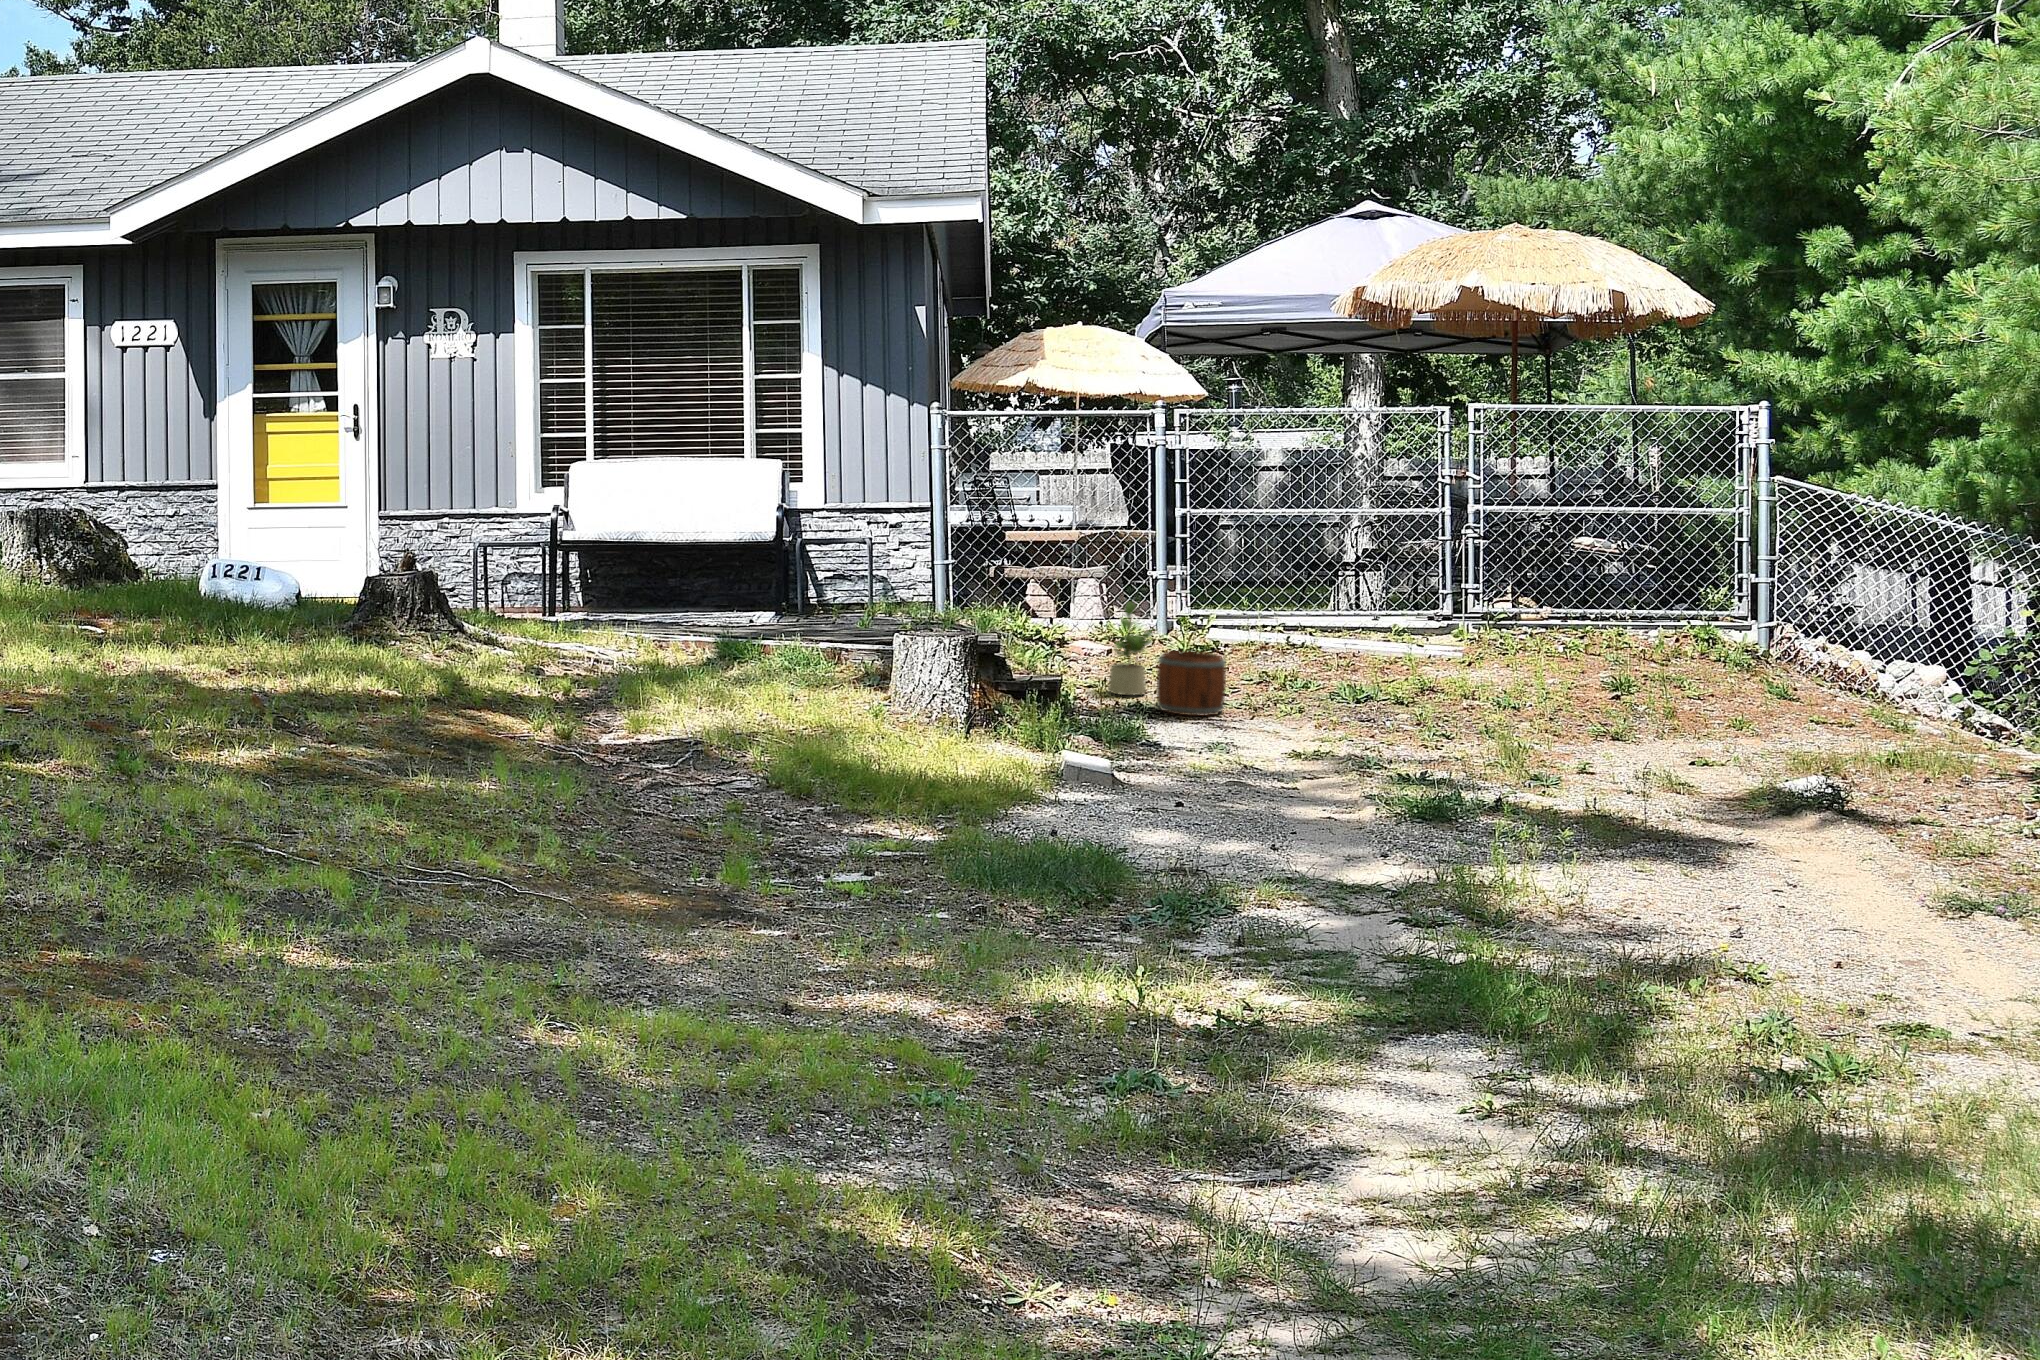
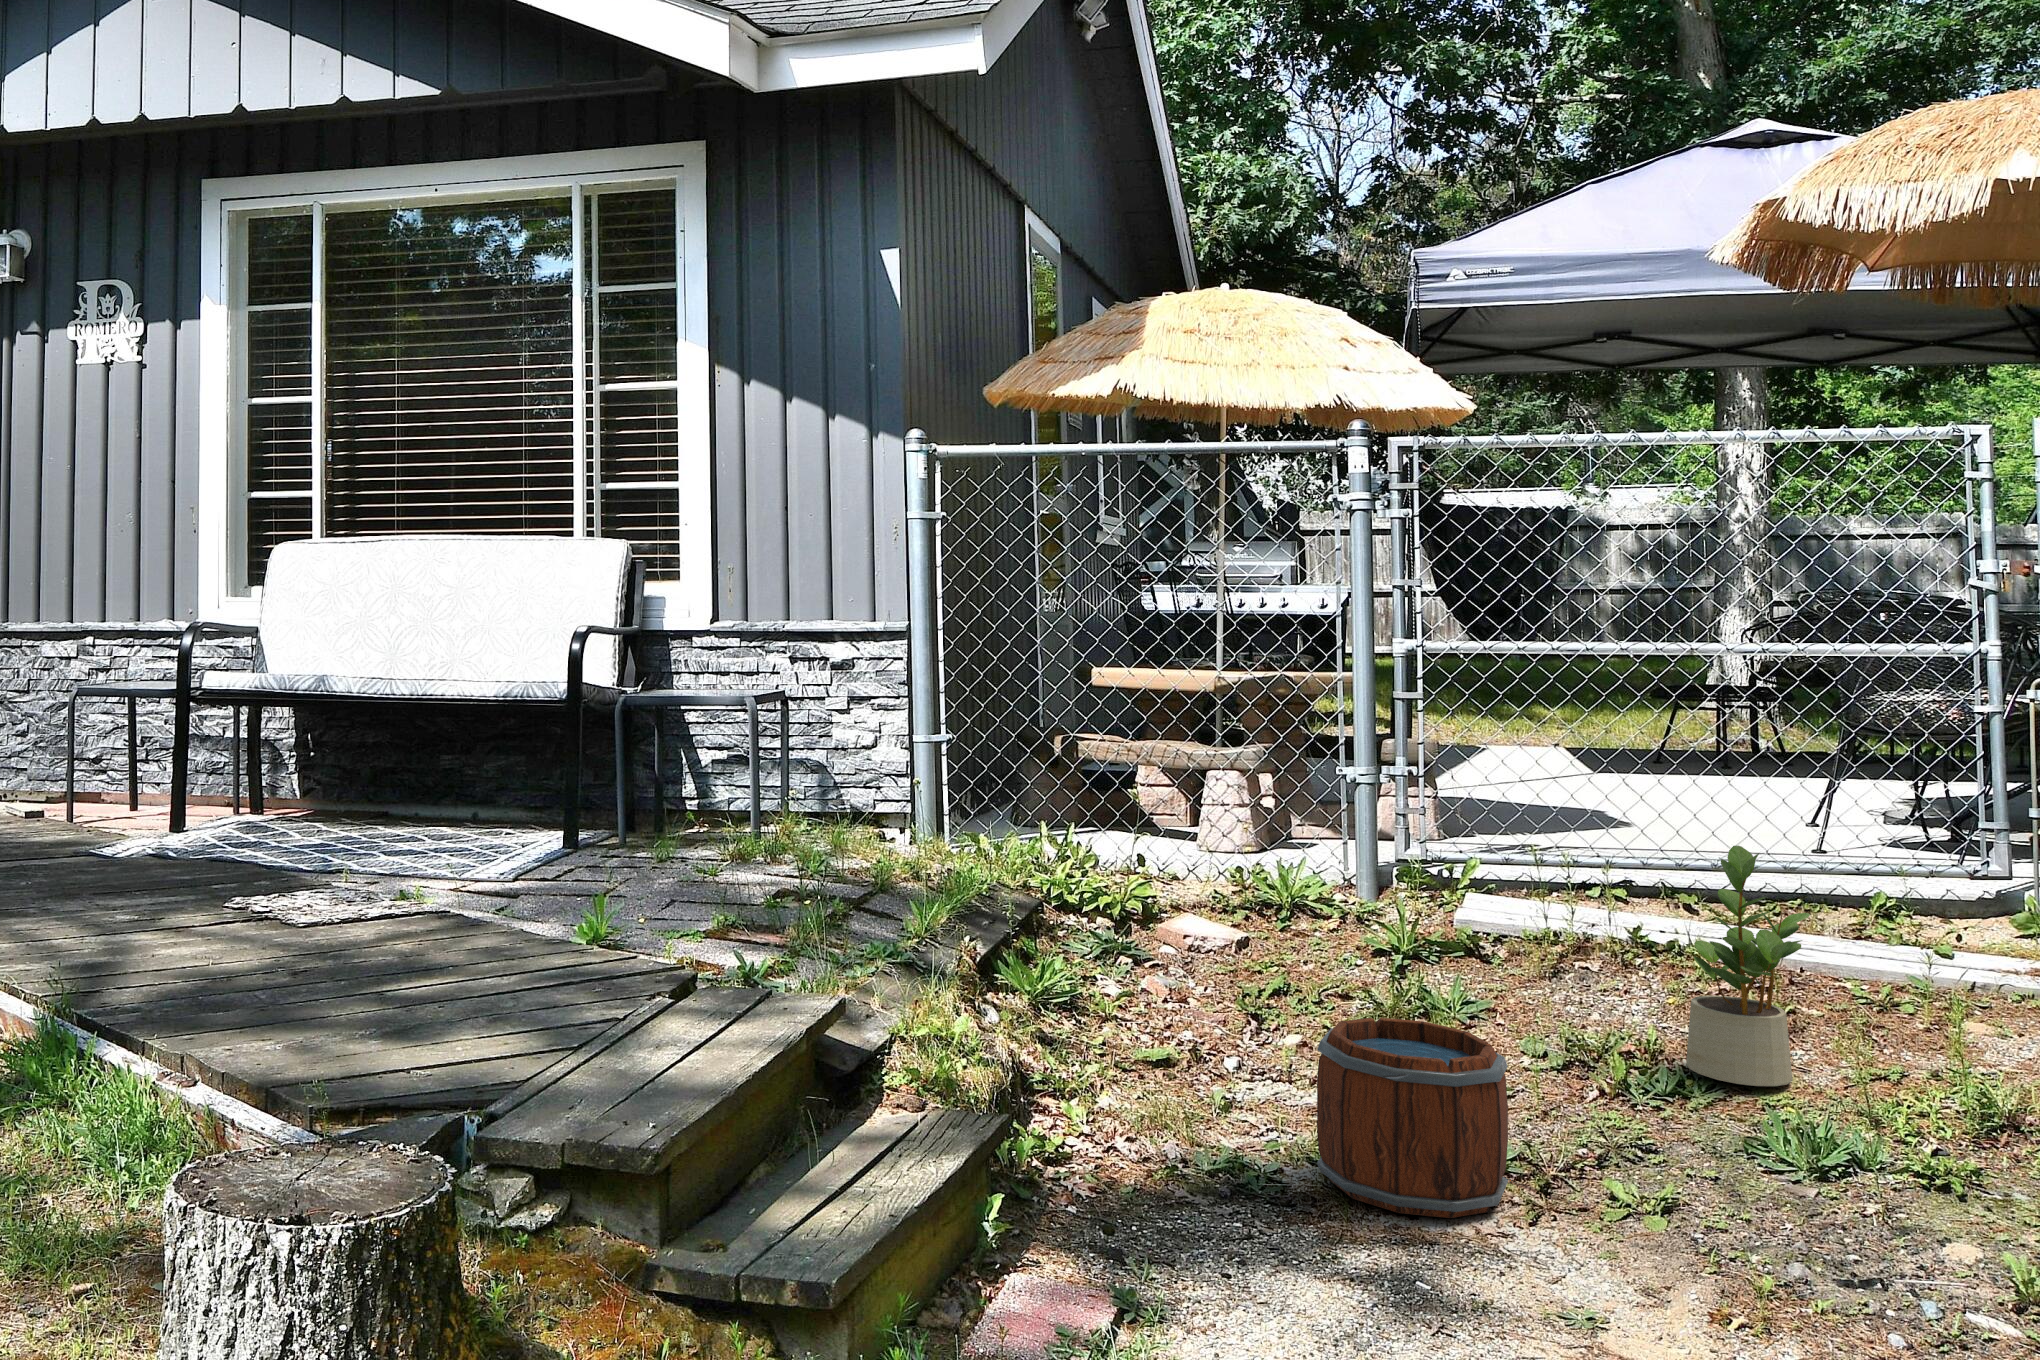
potted plant: present [1108,602,1152,695] -> present [1686,846,1810,1086]

